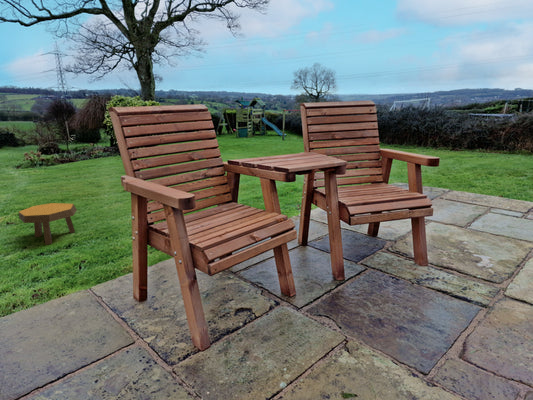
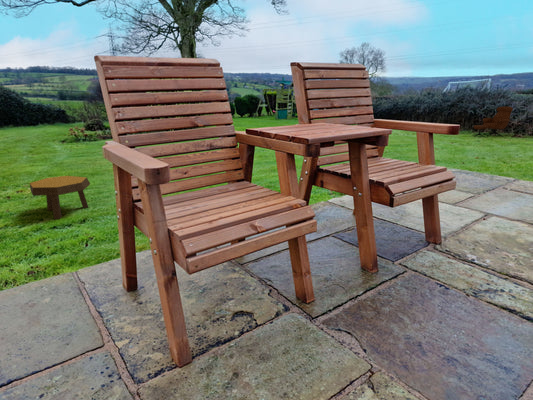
lounge chair: none [416,124,448,151] -> present [474,106,513,137]

